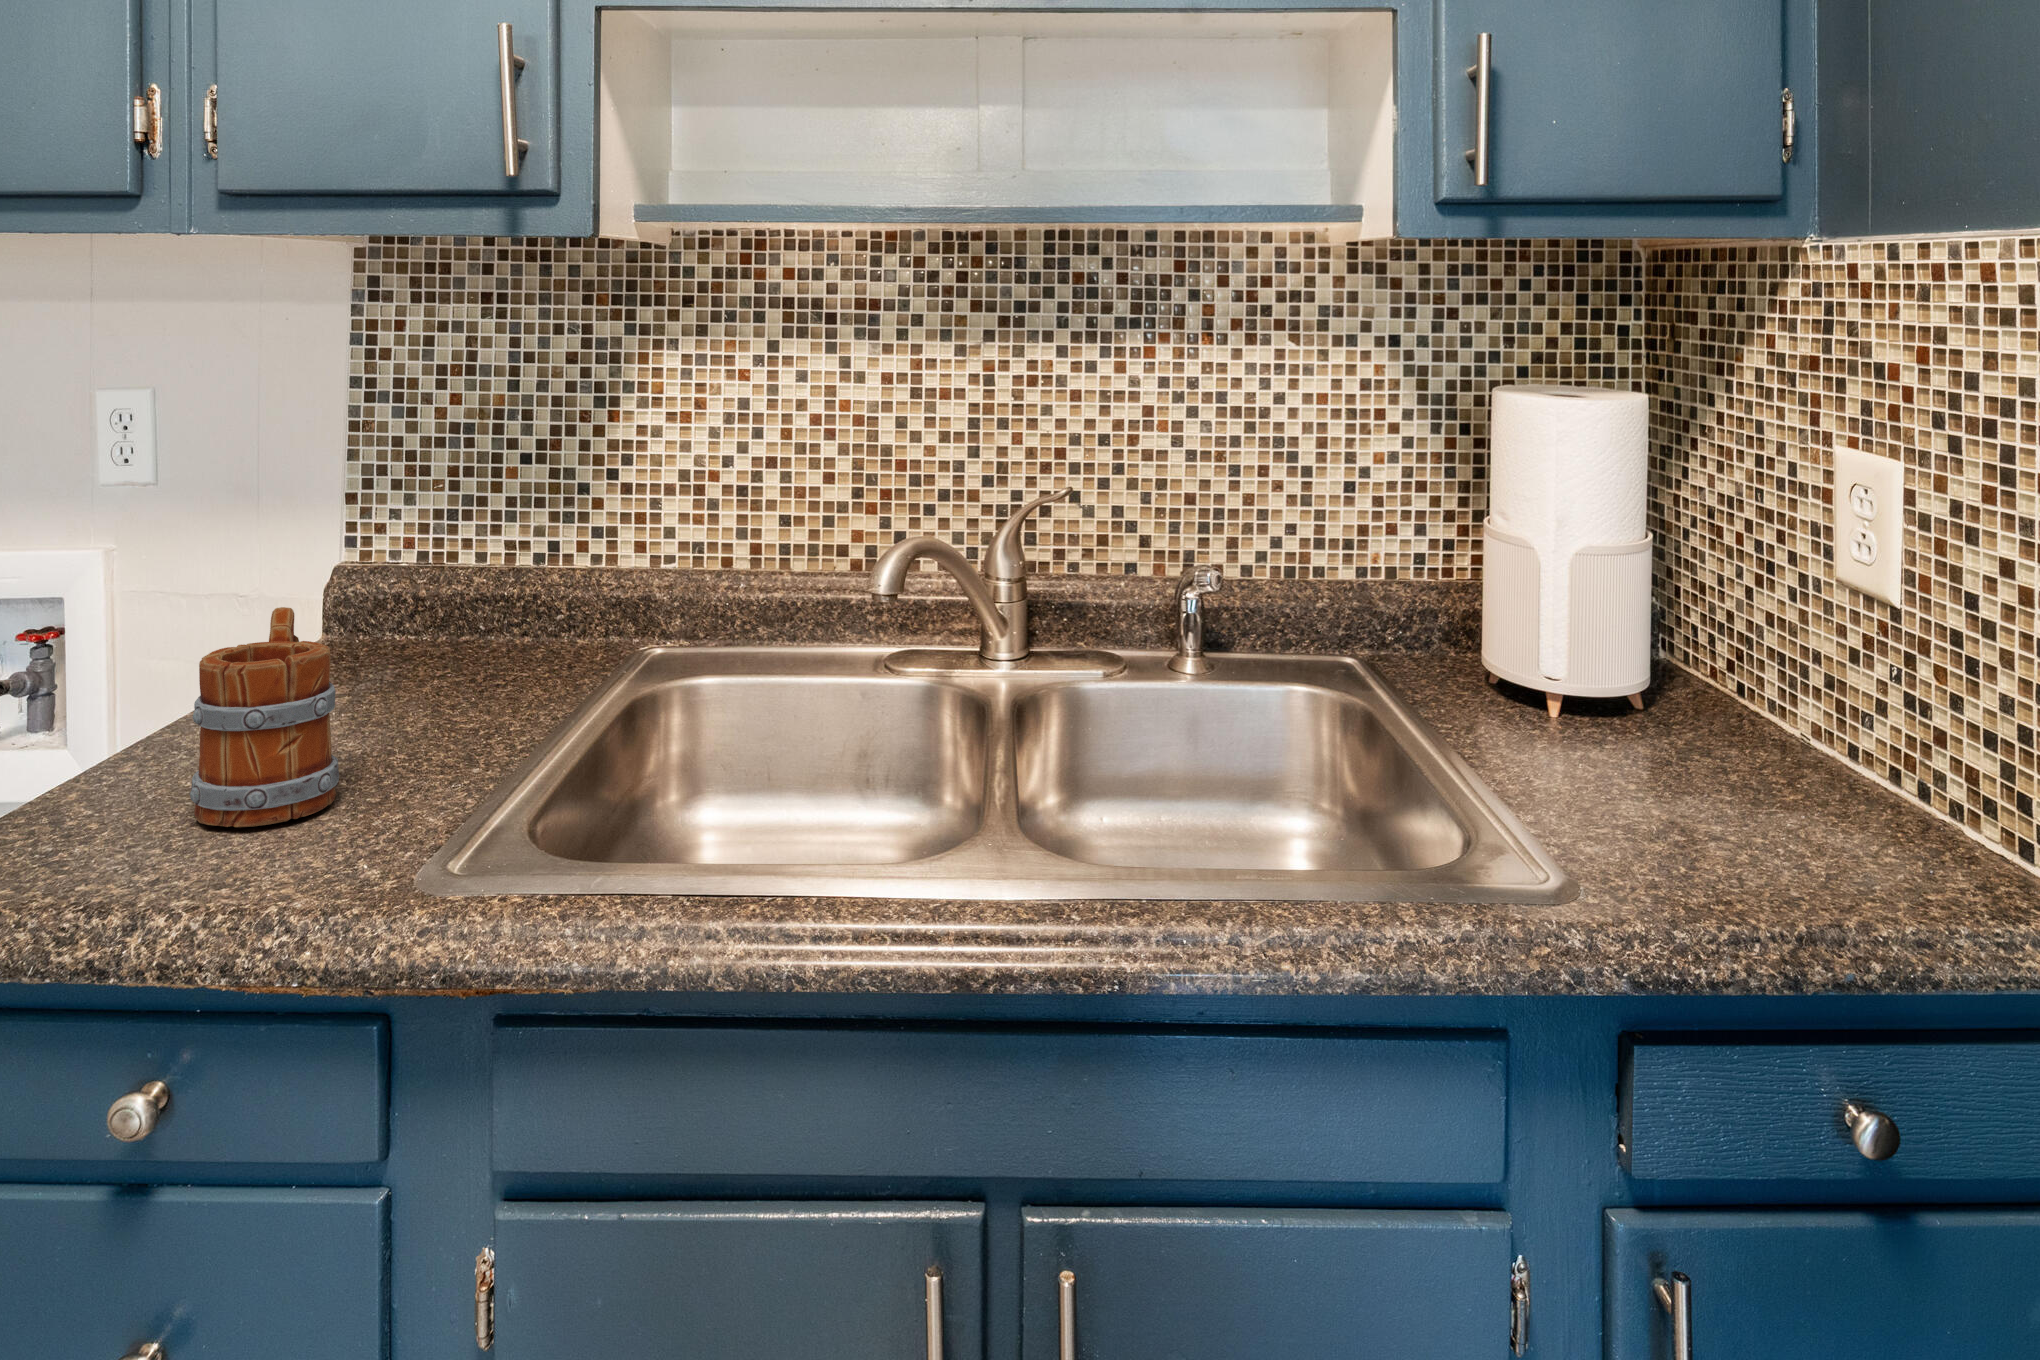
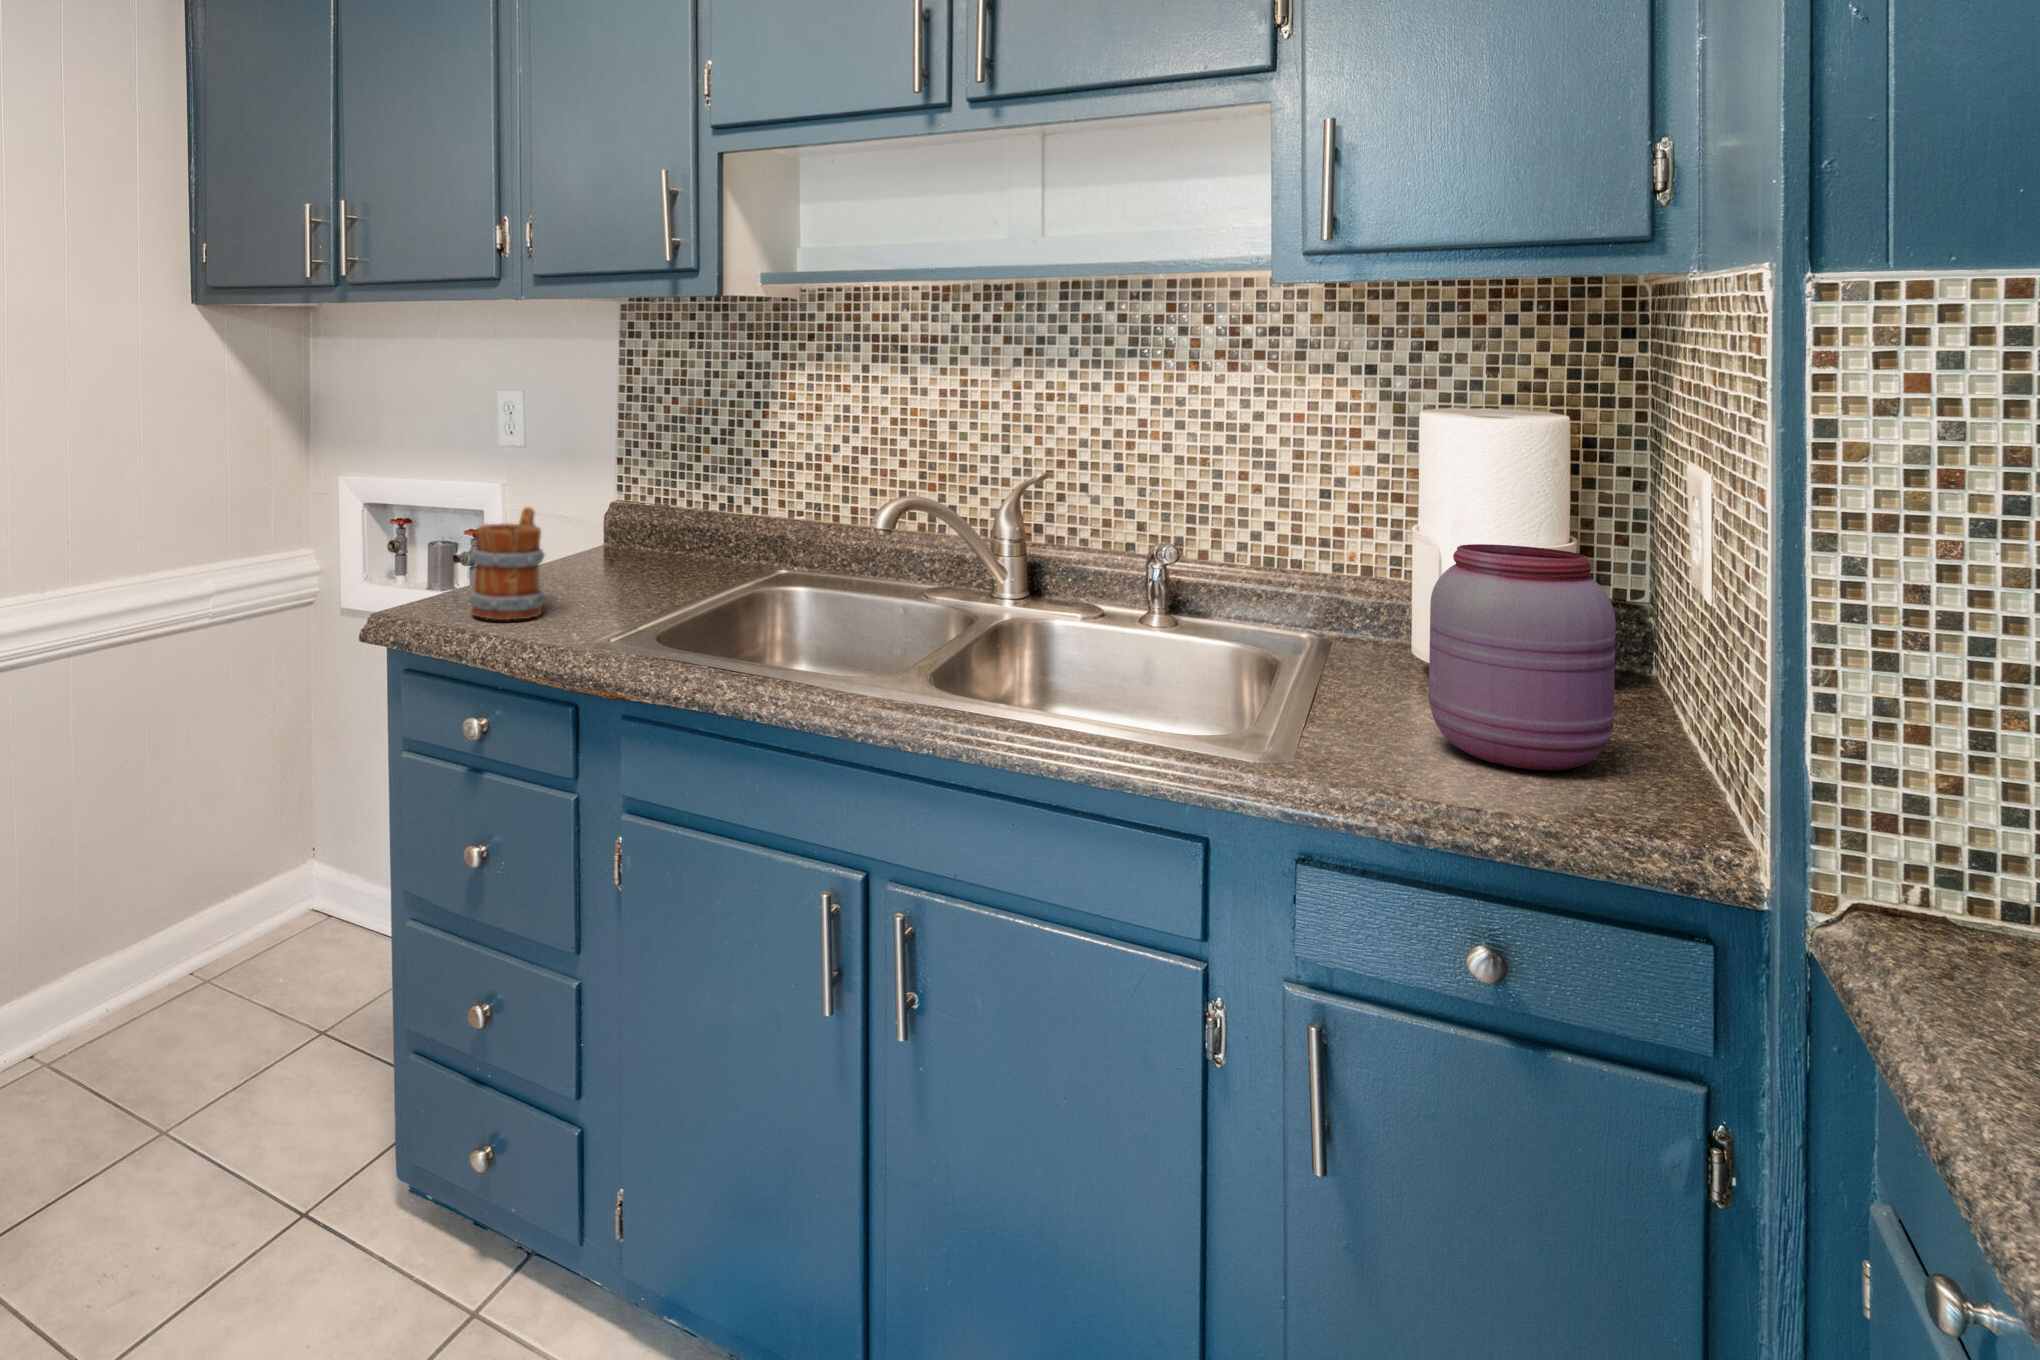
jar: none [1640,550,1837,809] -> present [1429,544,1615,771]

